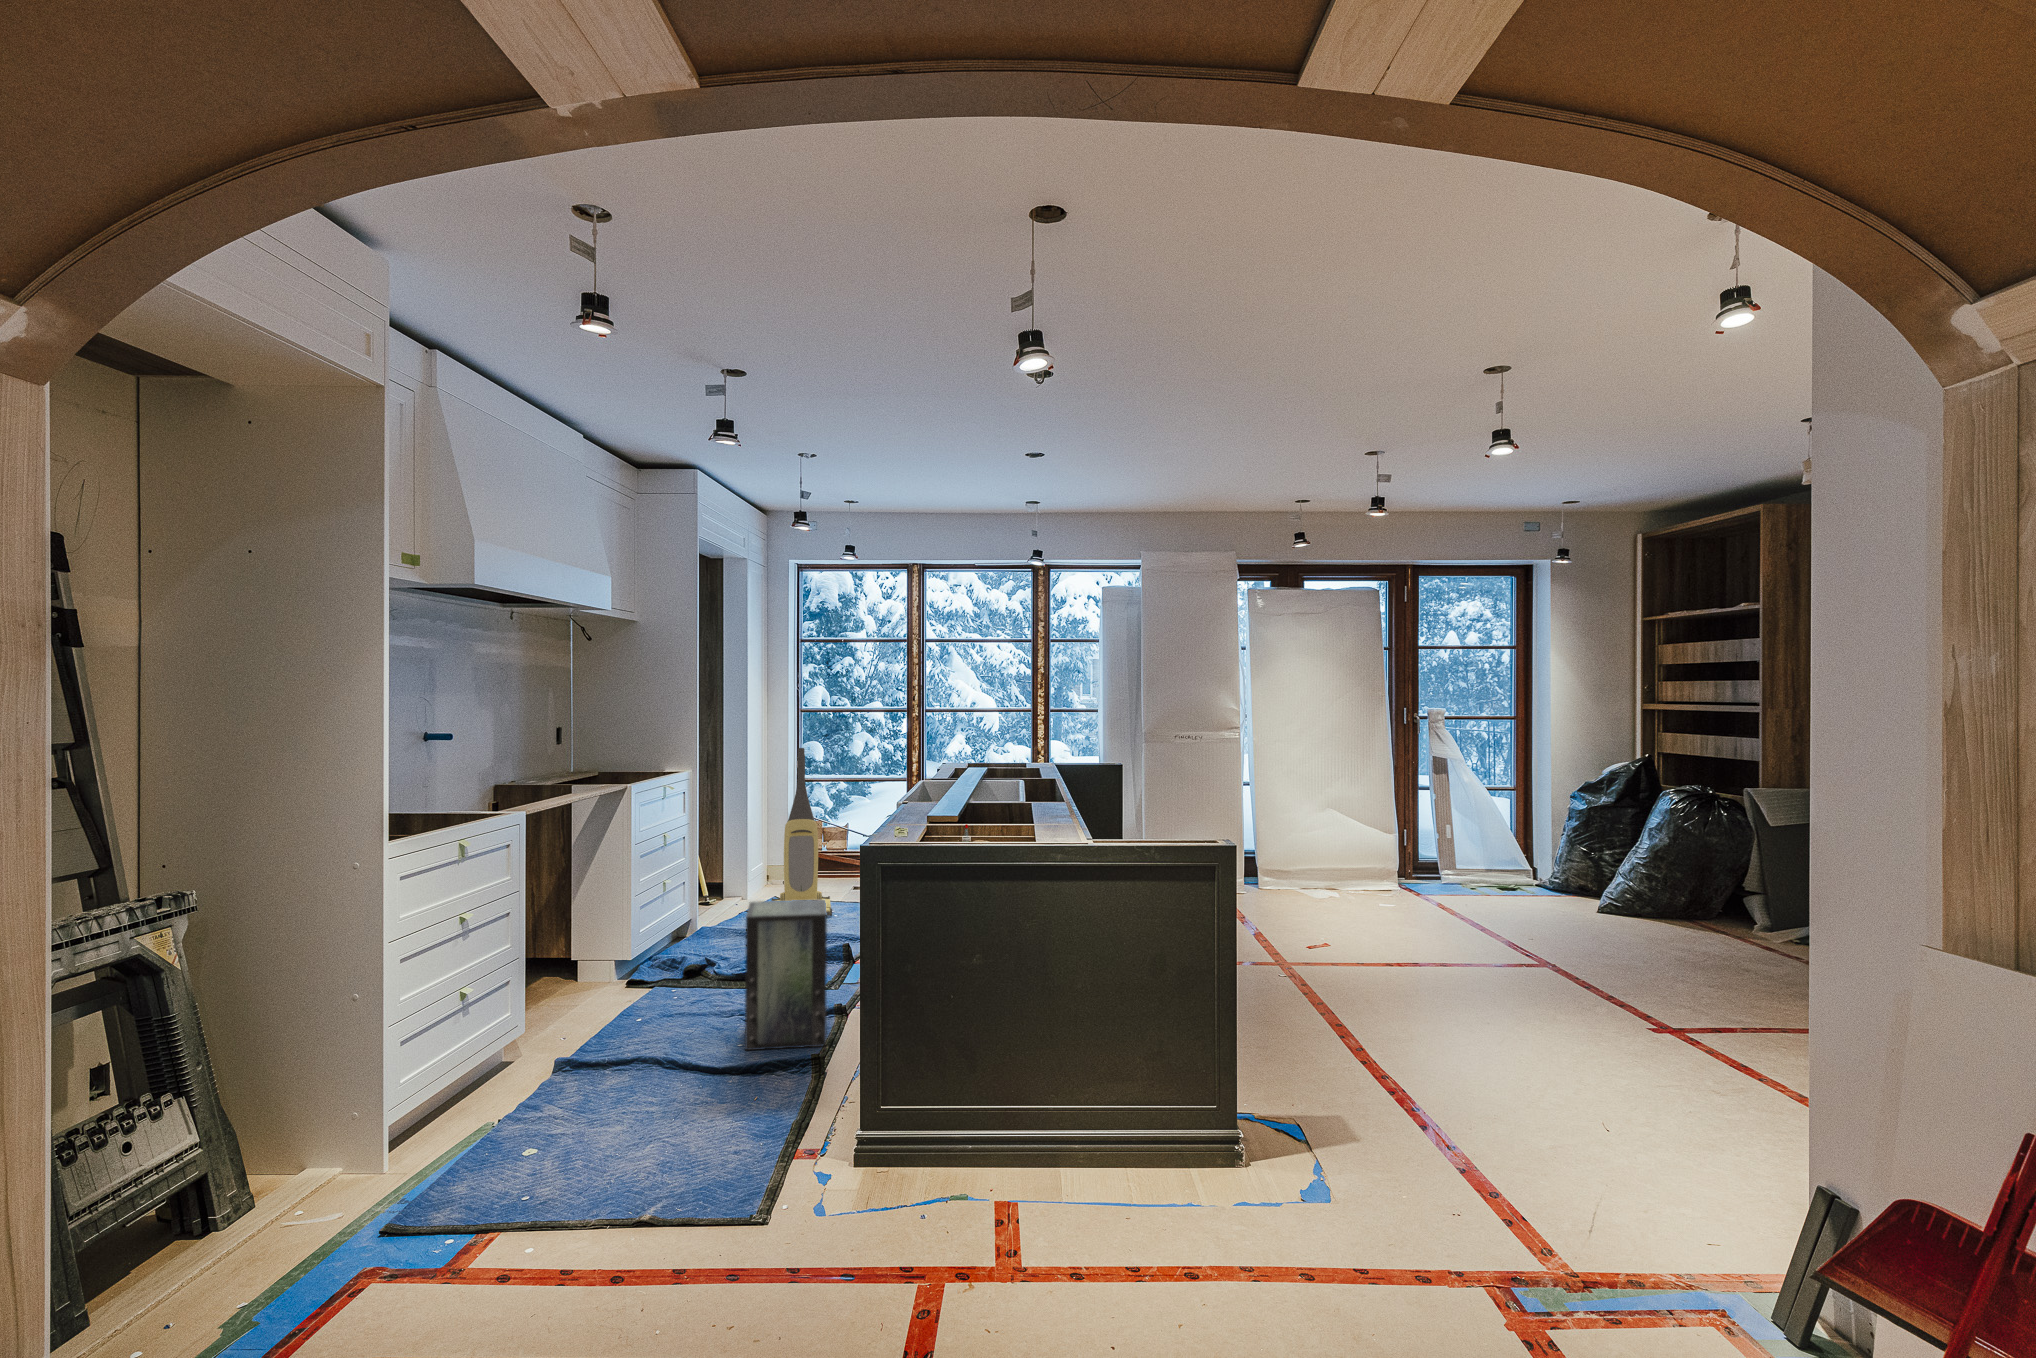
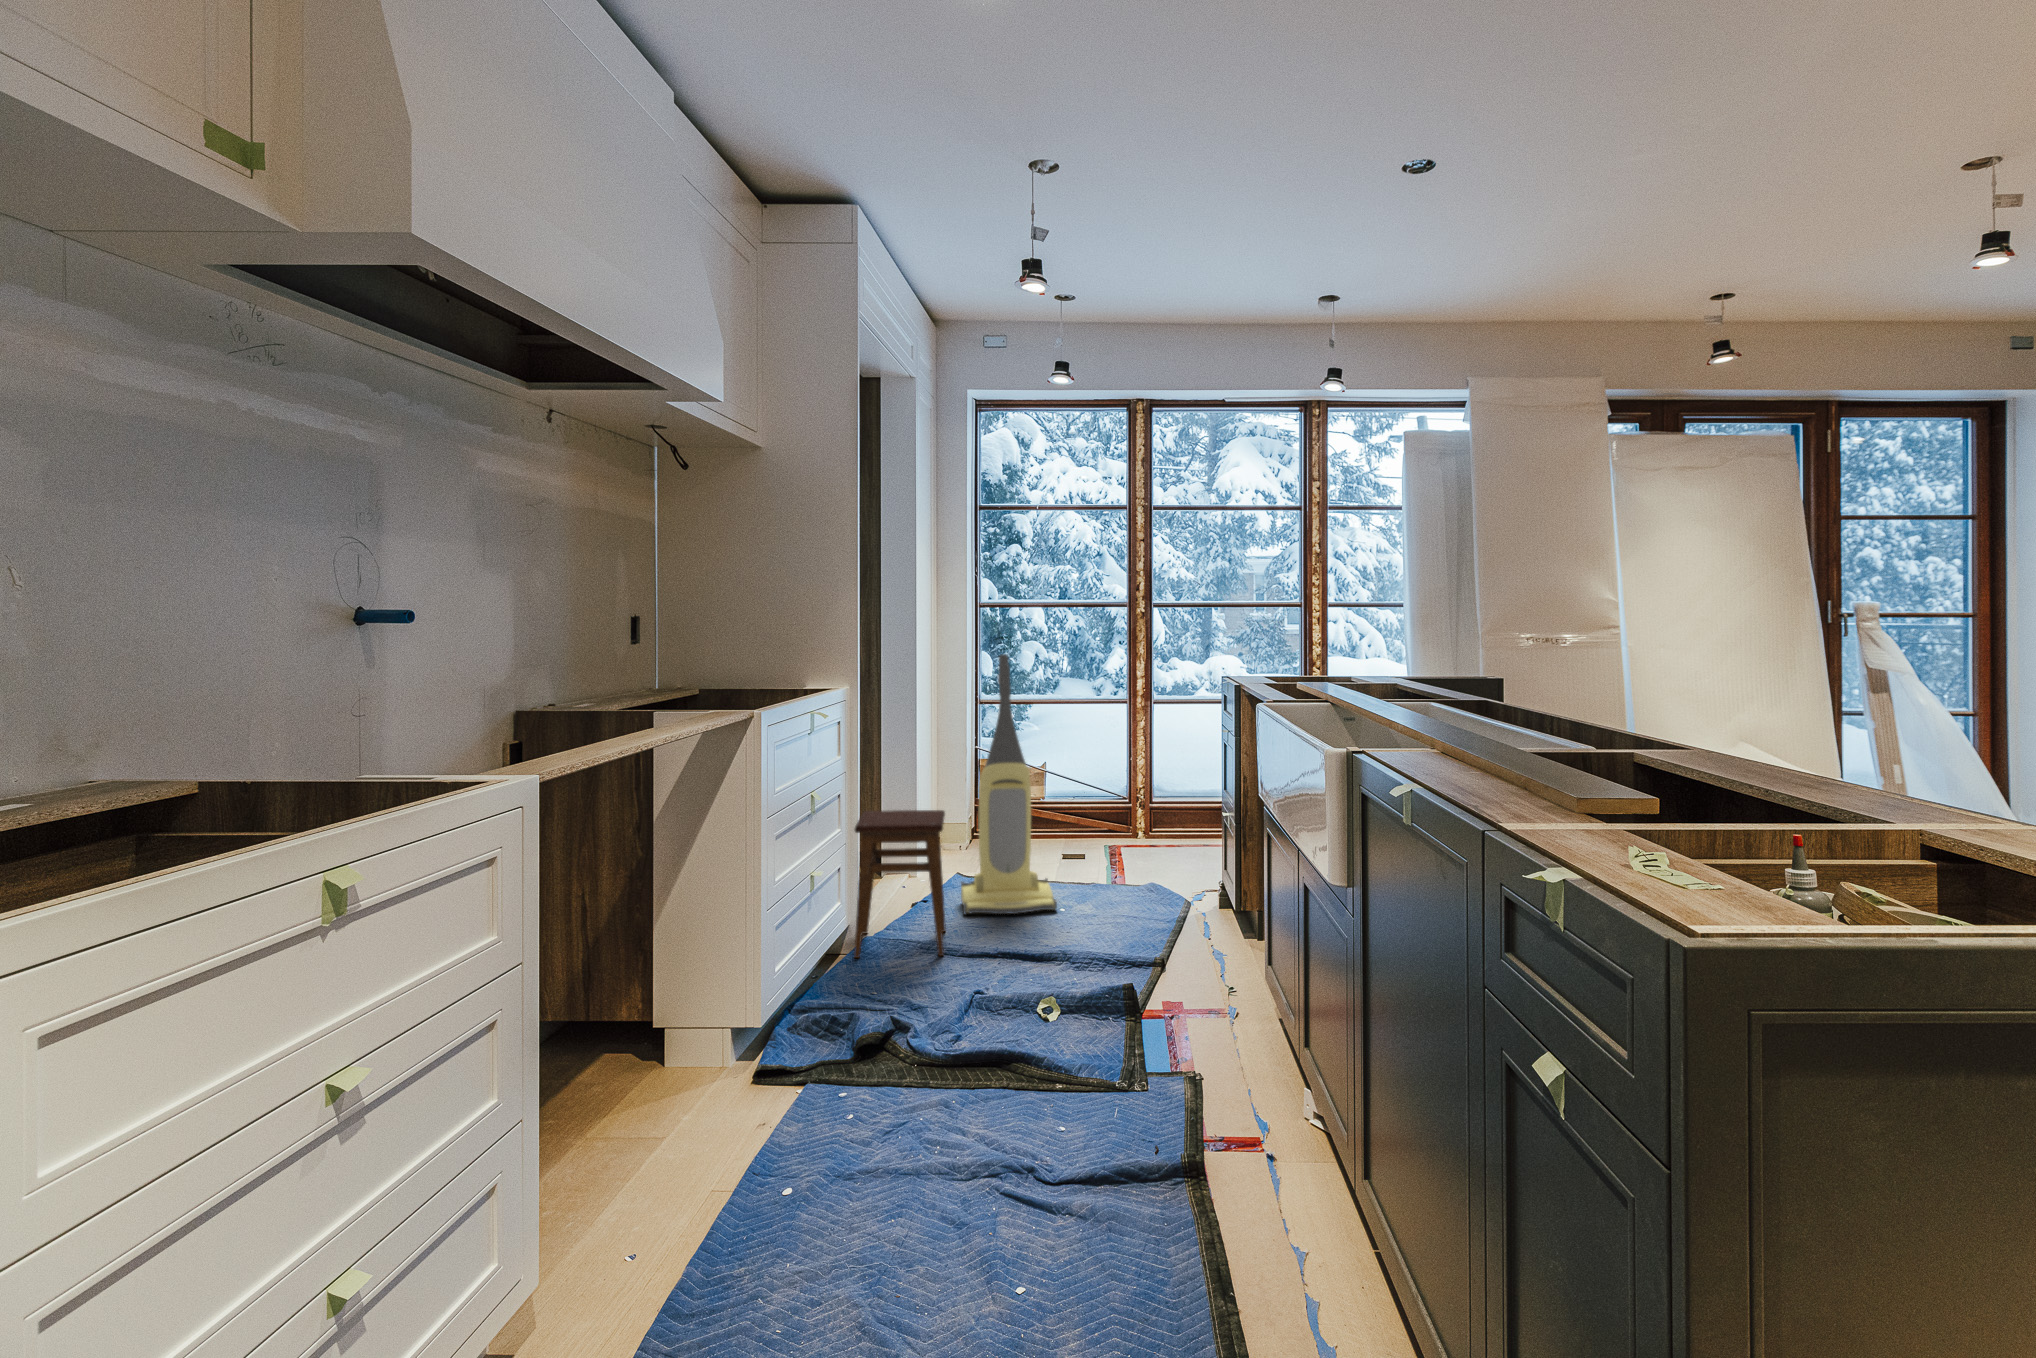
stool: none [693,848,755,939] -> present [854,810,946,958]
storage box: present [745,900,827,1050] -> none [1027,952,1229,1314]

